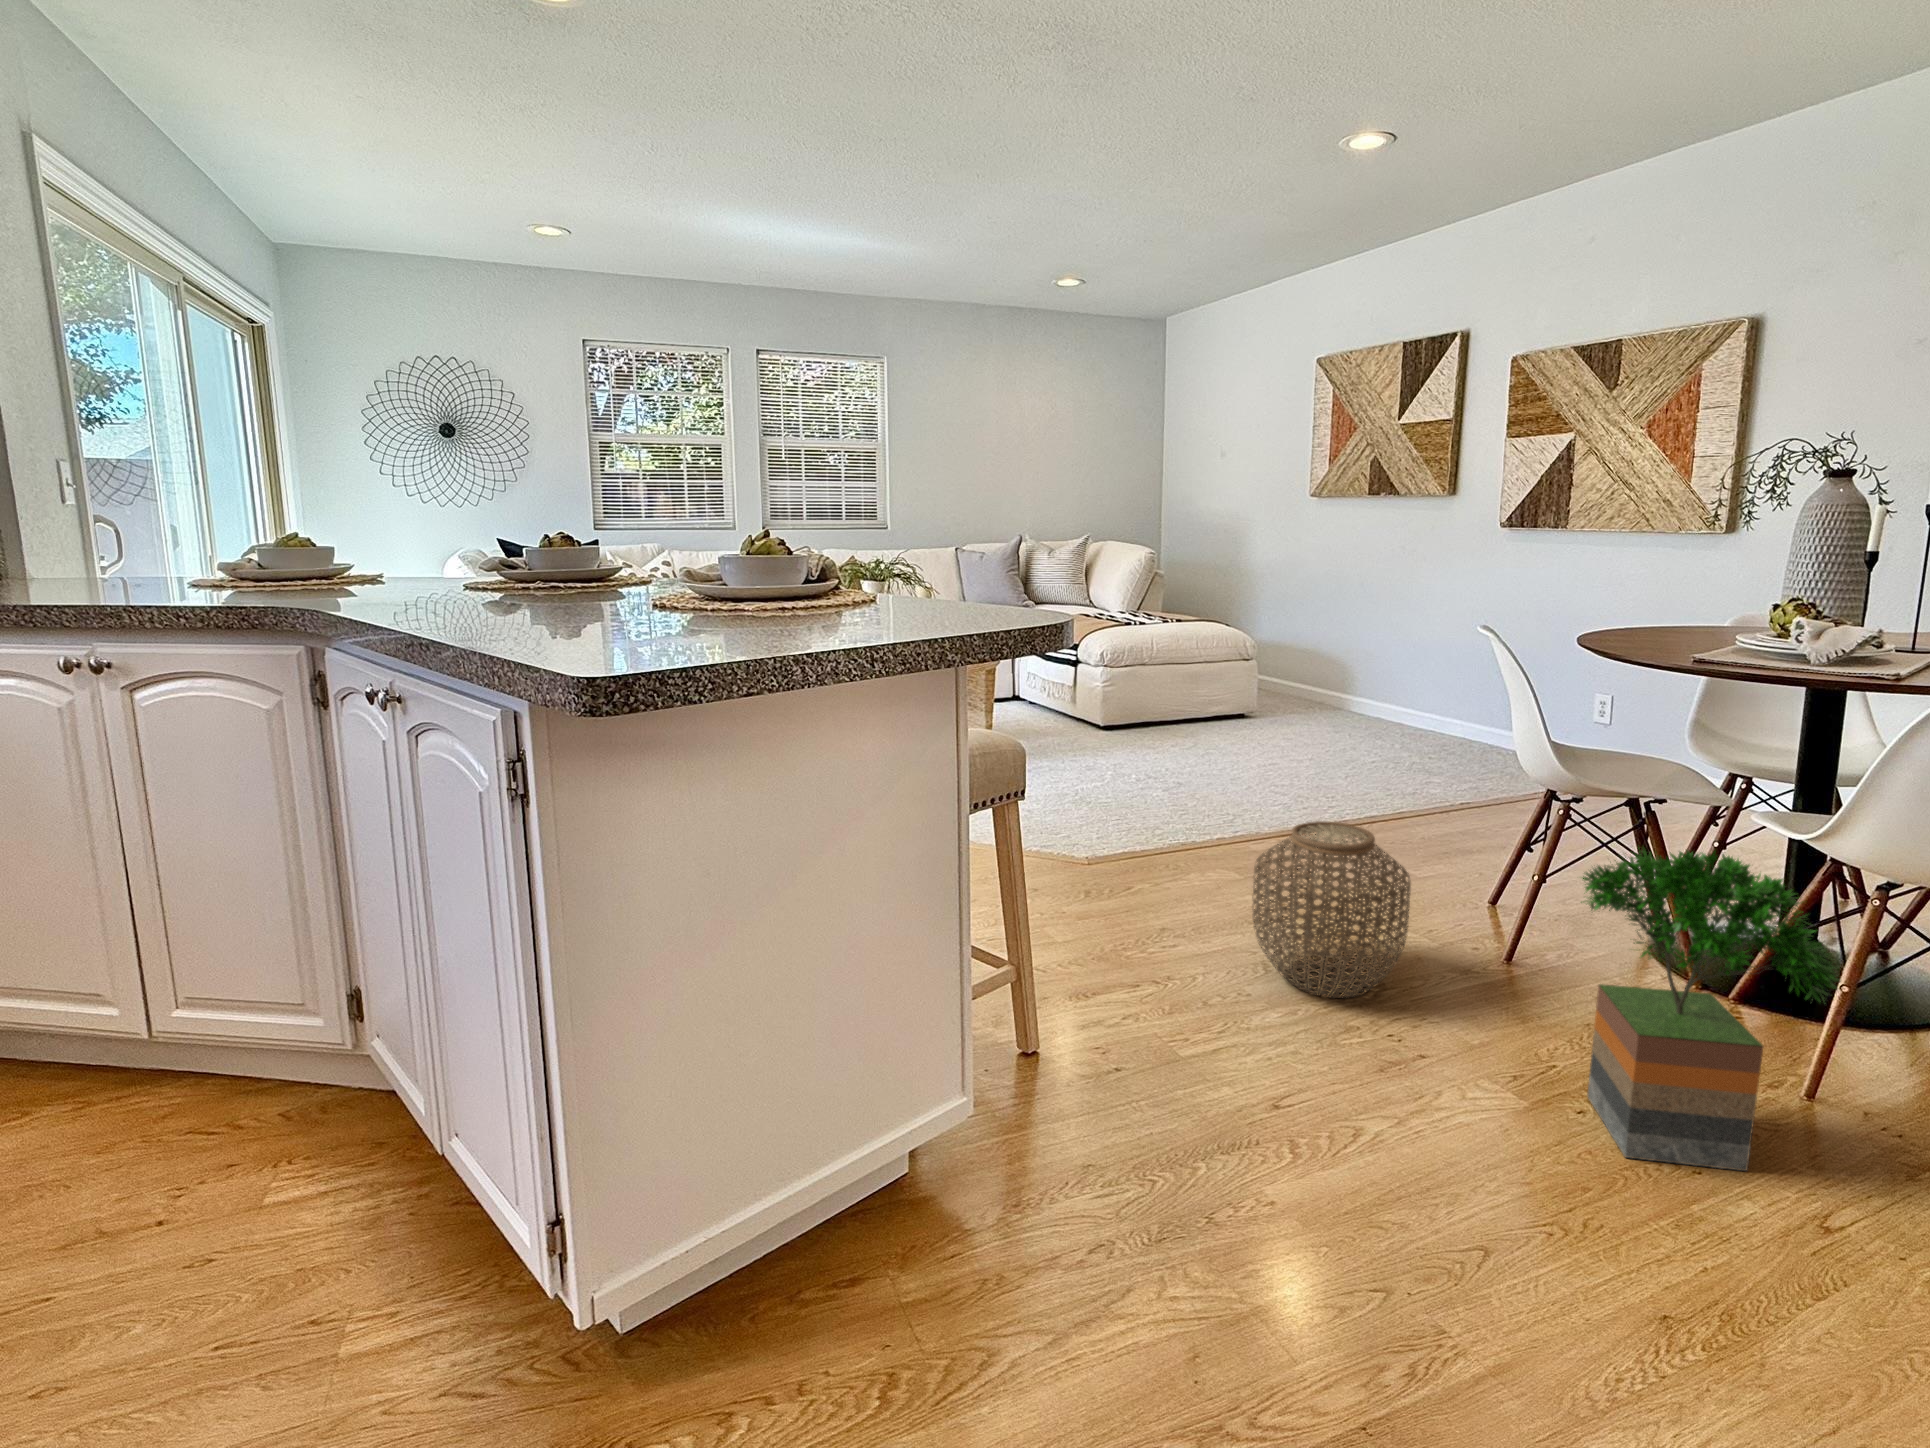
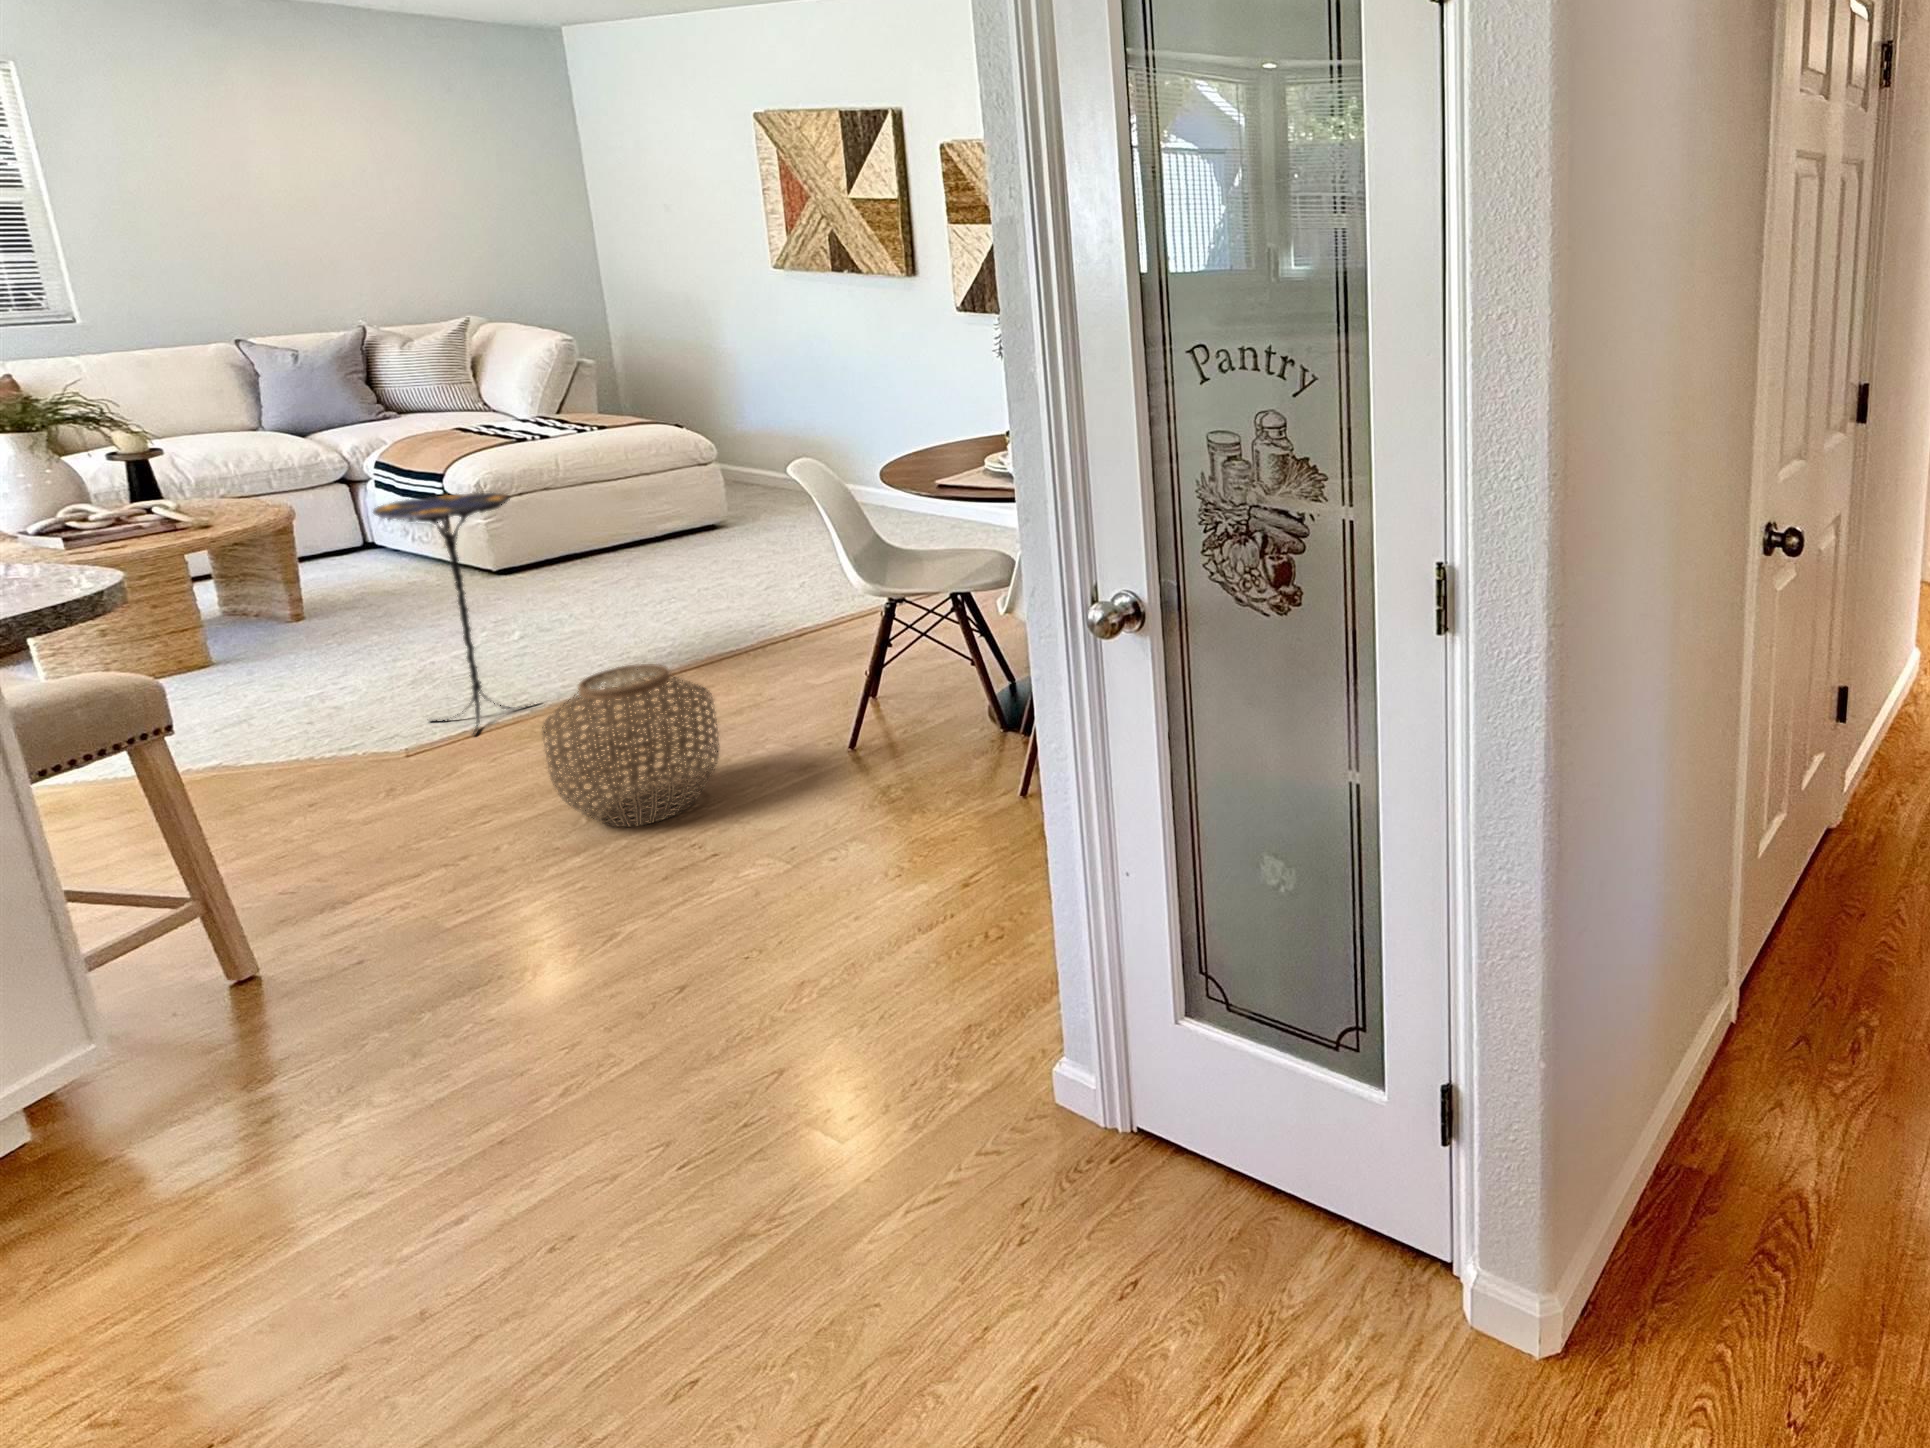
side table: none [1096,642,1191,857] -> present [373,493,513,733]
potted tree: present [1581,848,1839,1171] -> none [781,636,957,878]

